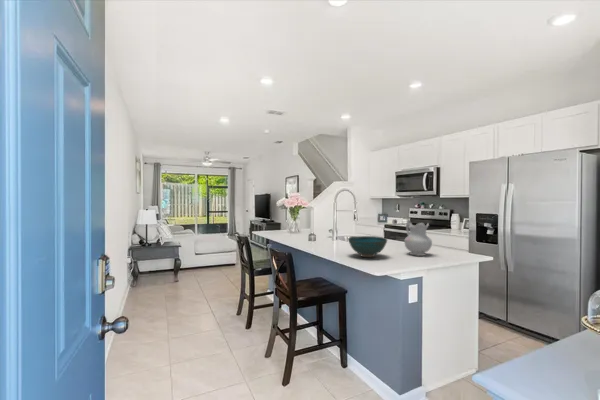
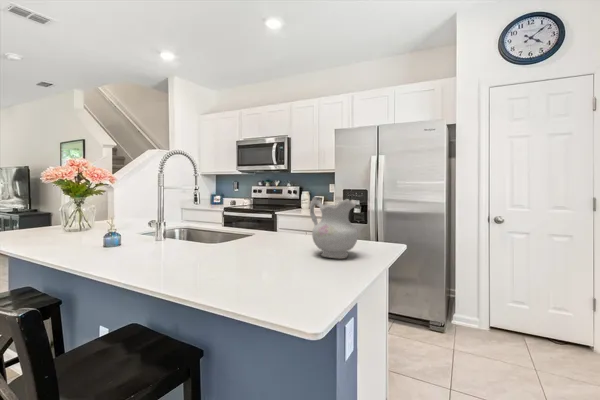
bowl: present [348,236,387,257] -> none [216,230,302,279]

